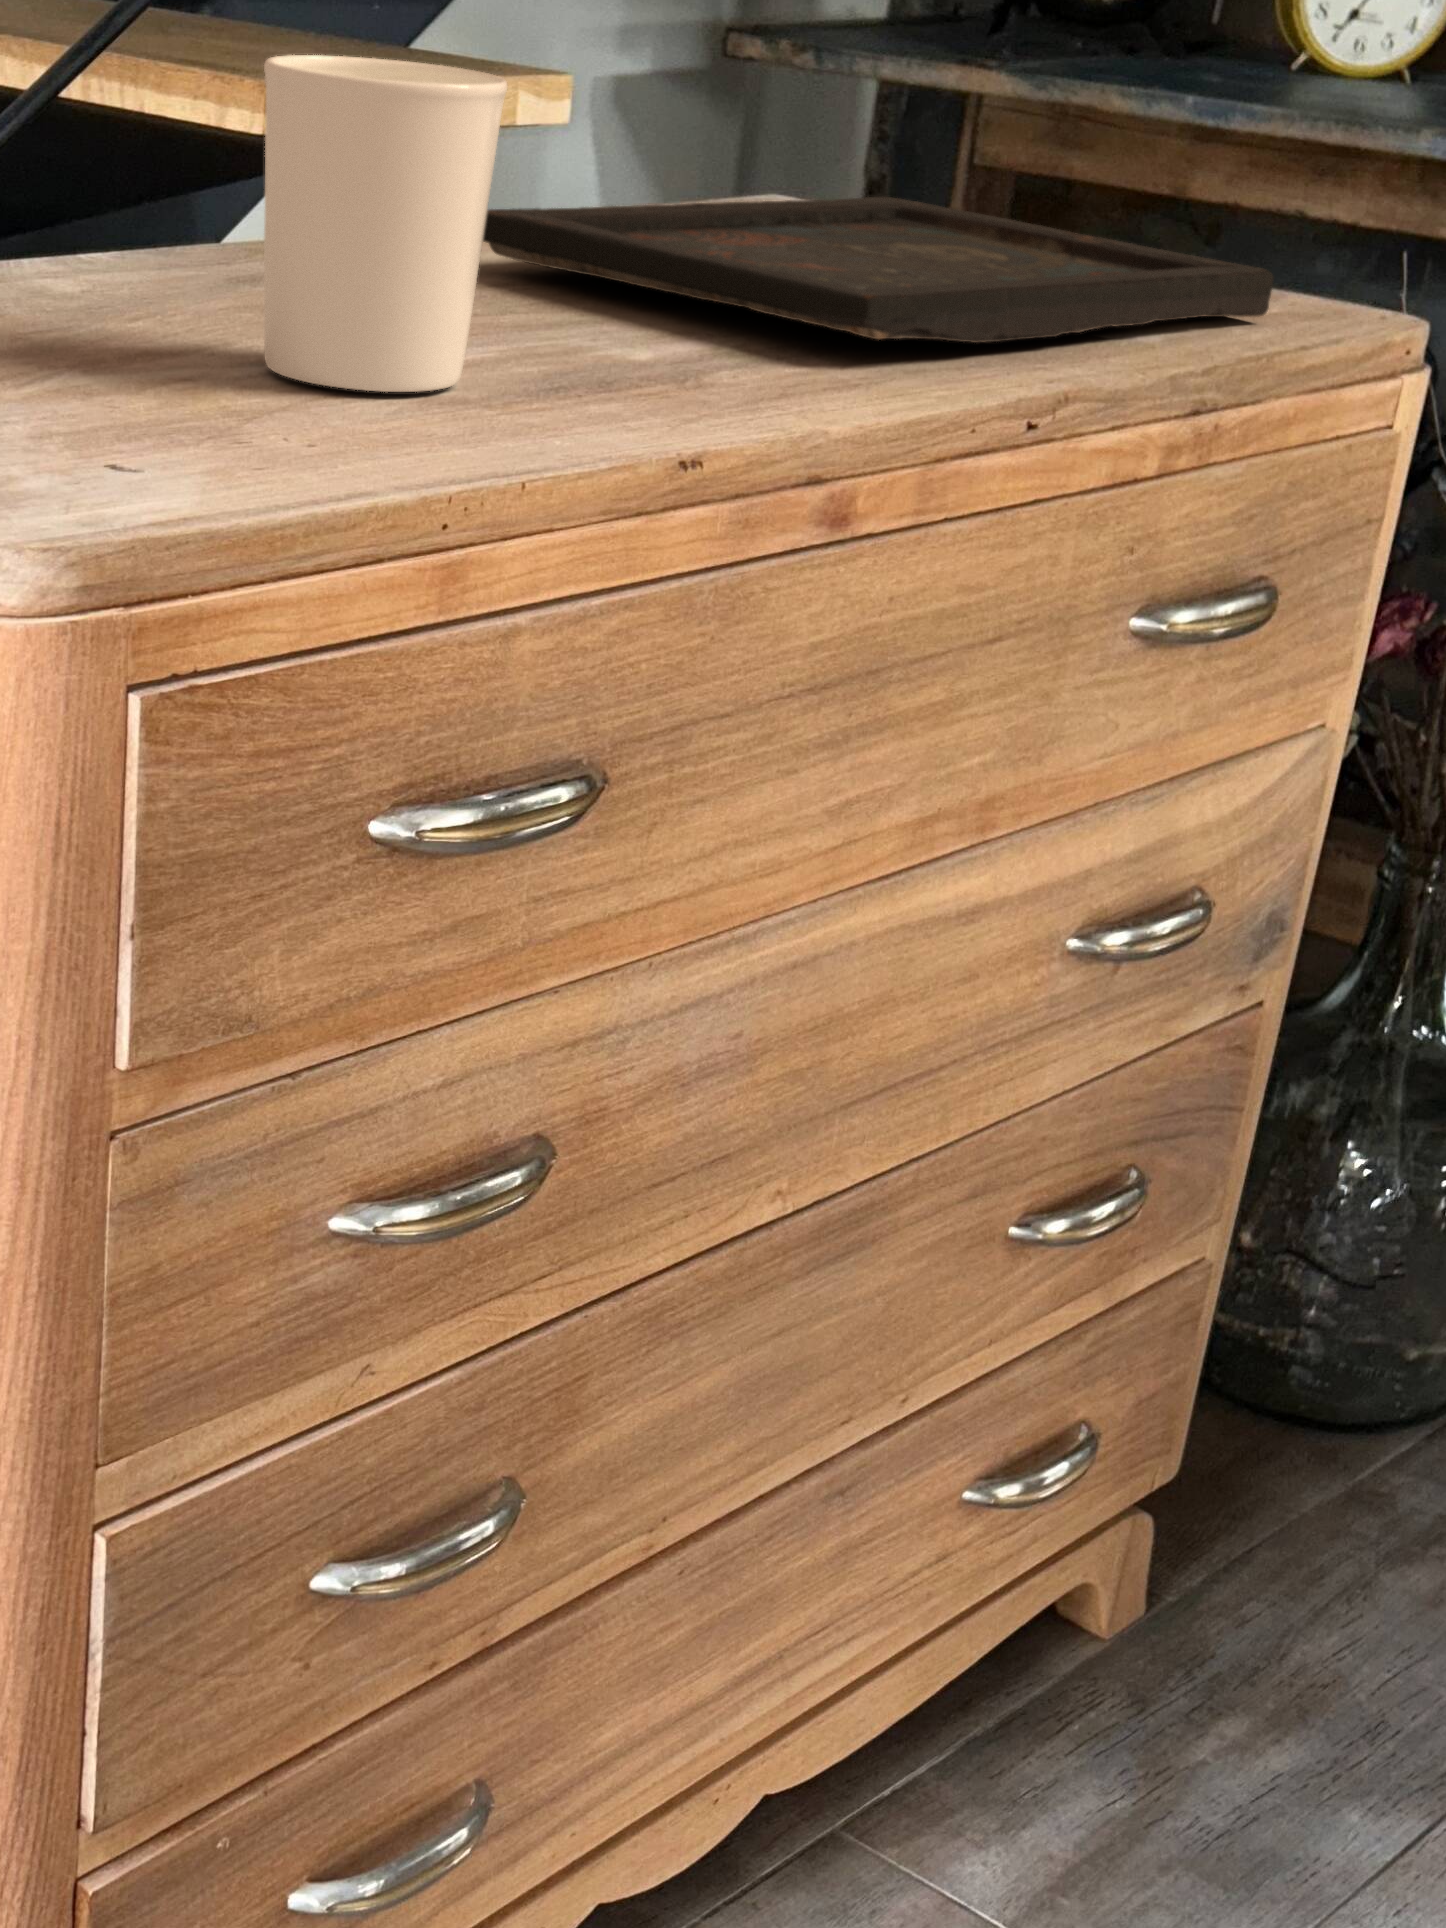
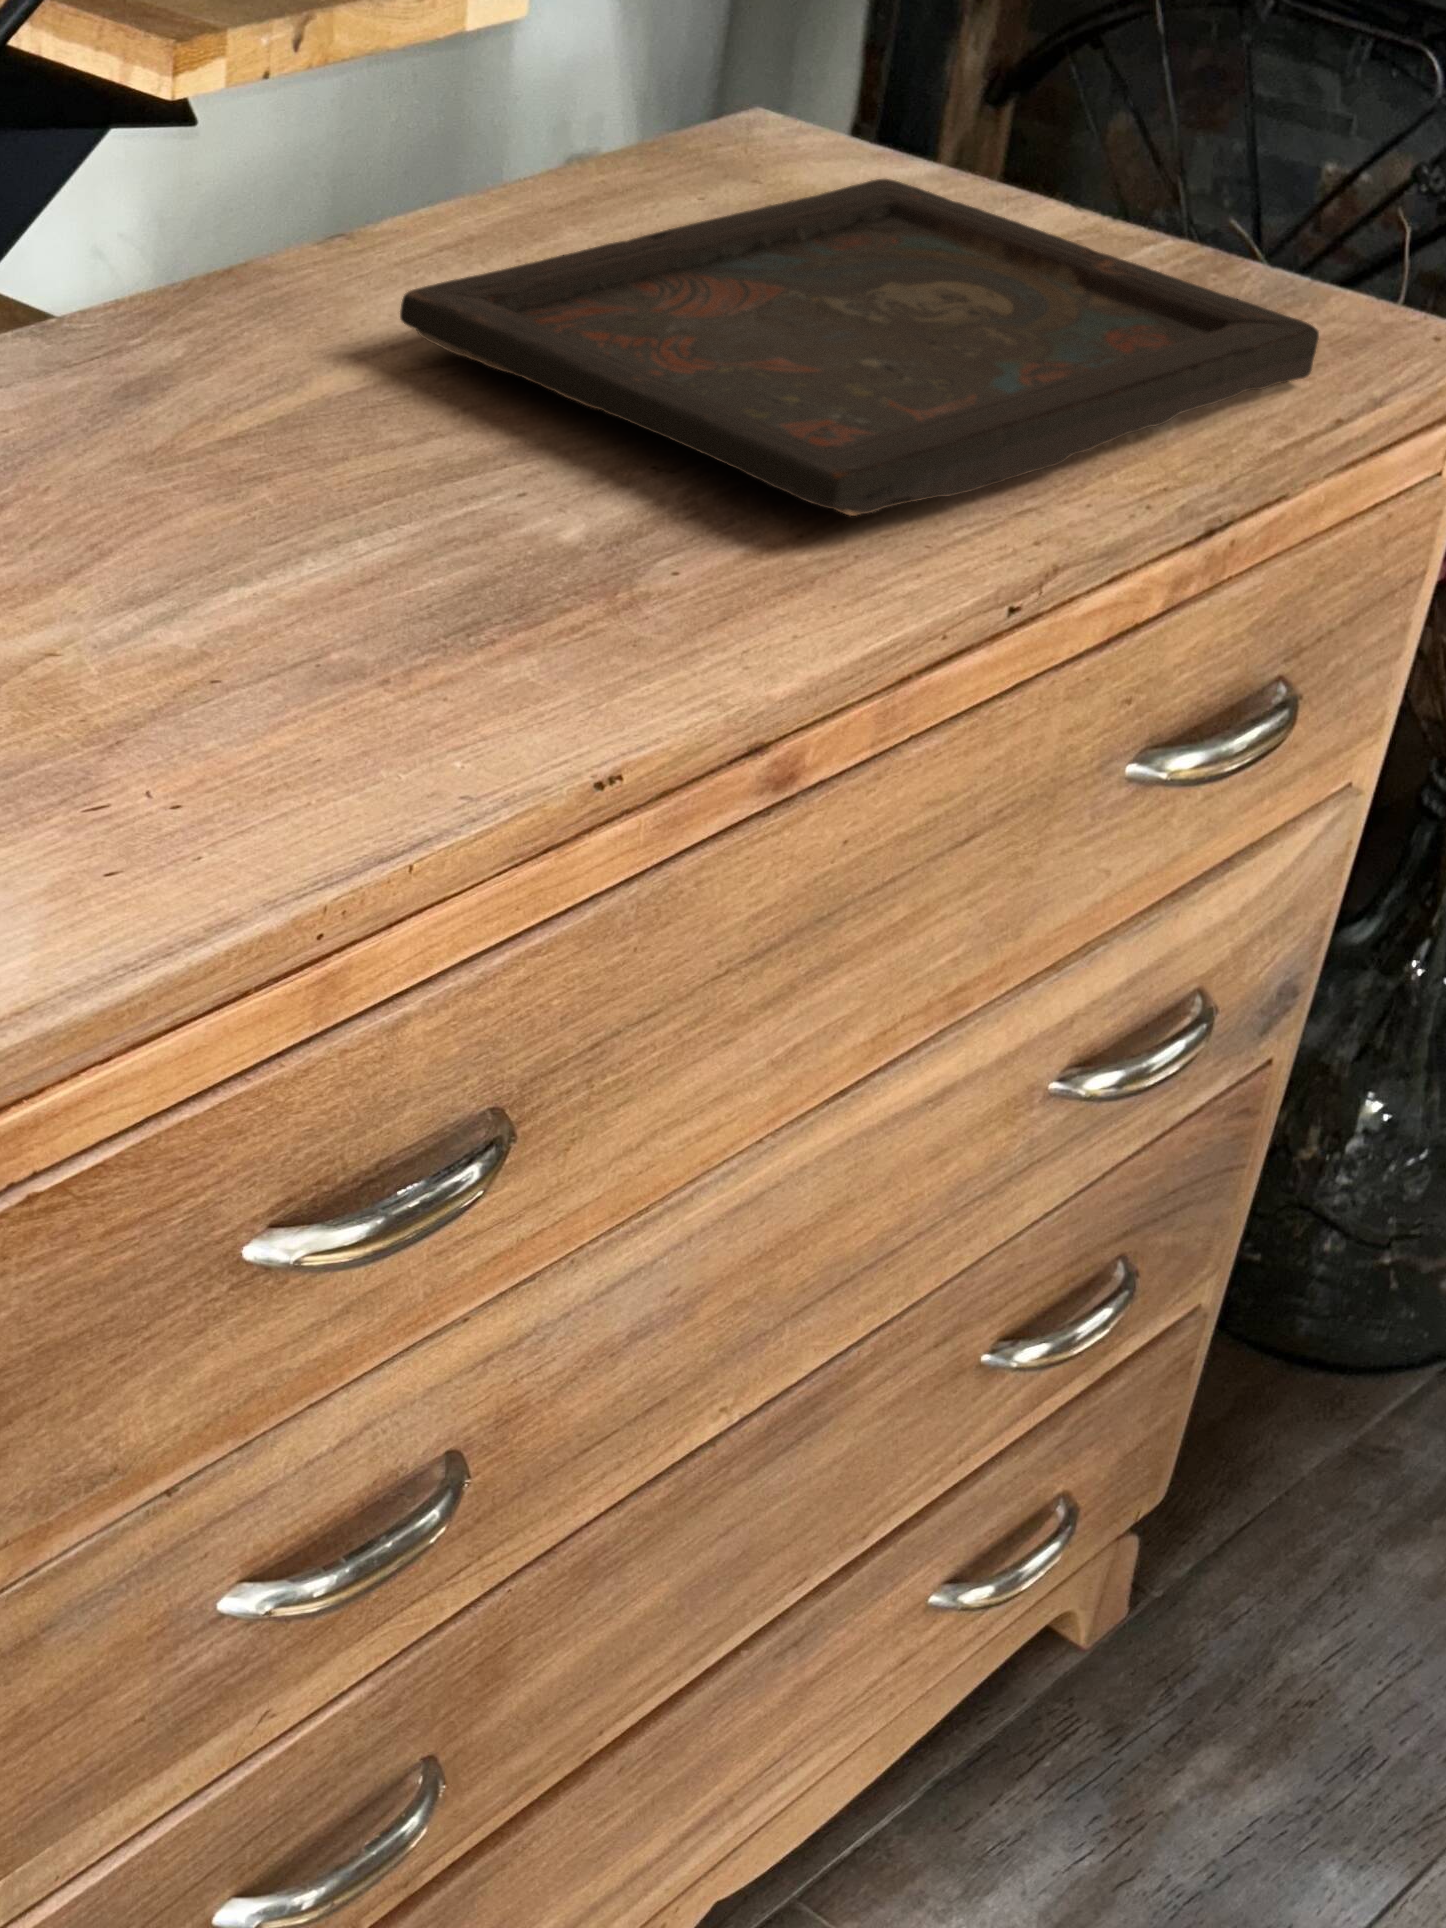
candle holder: present [264,55,507,392] -> none [121,262,407,678]

